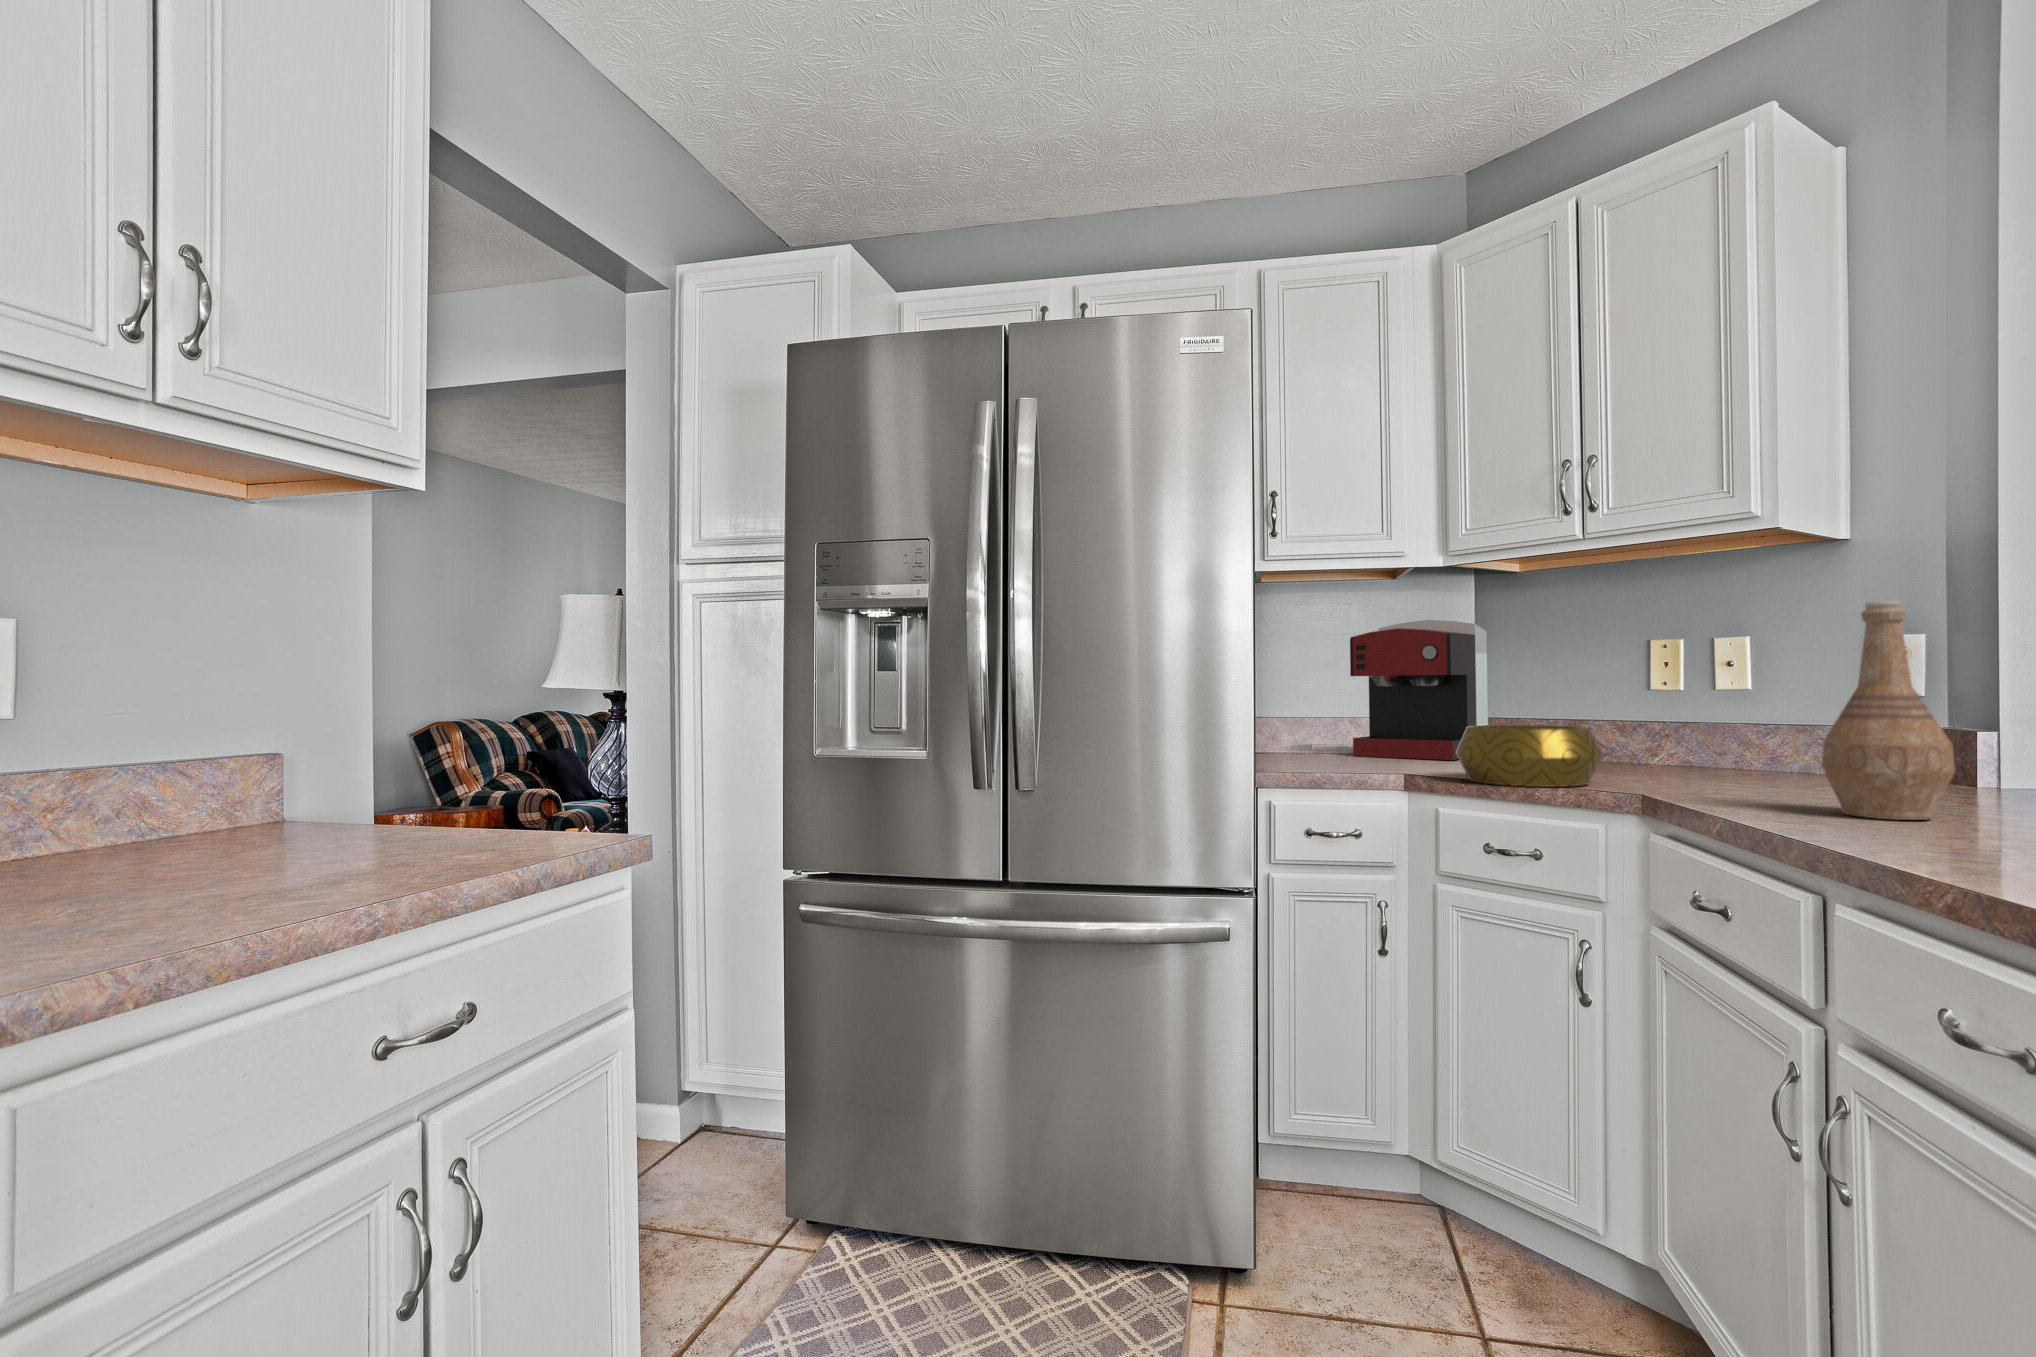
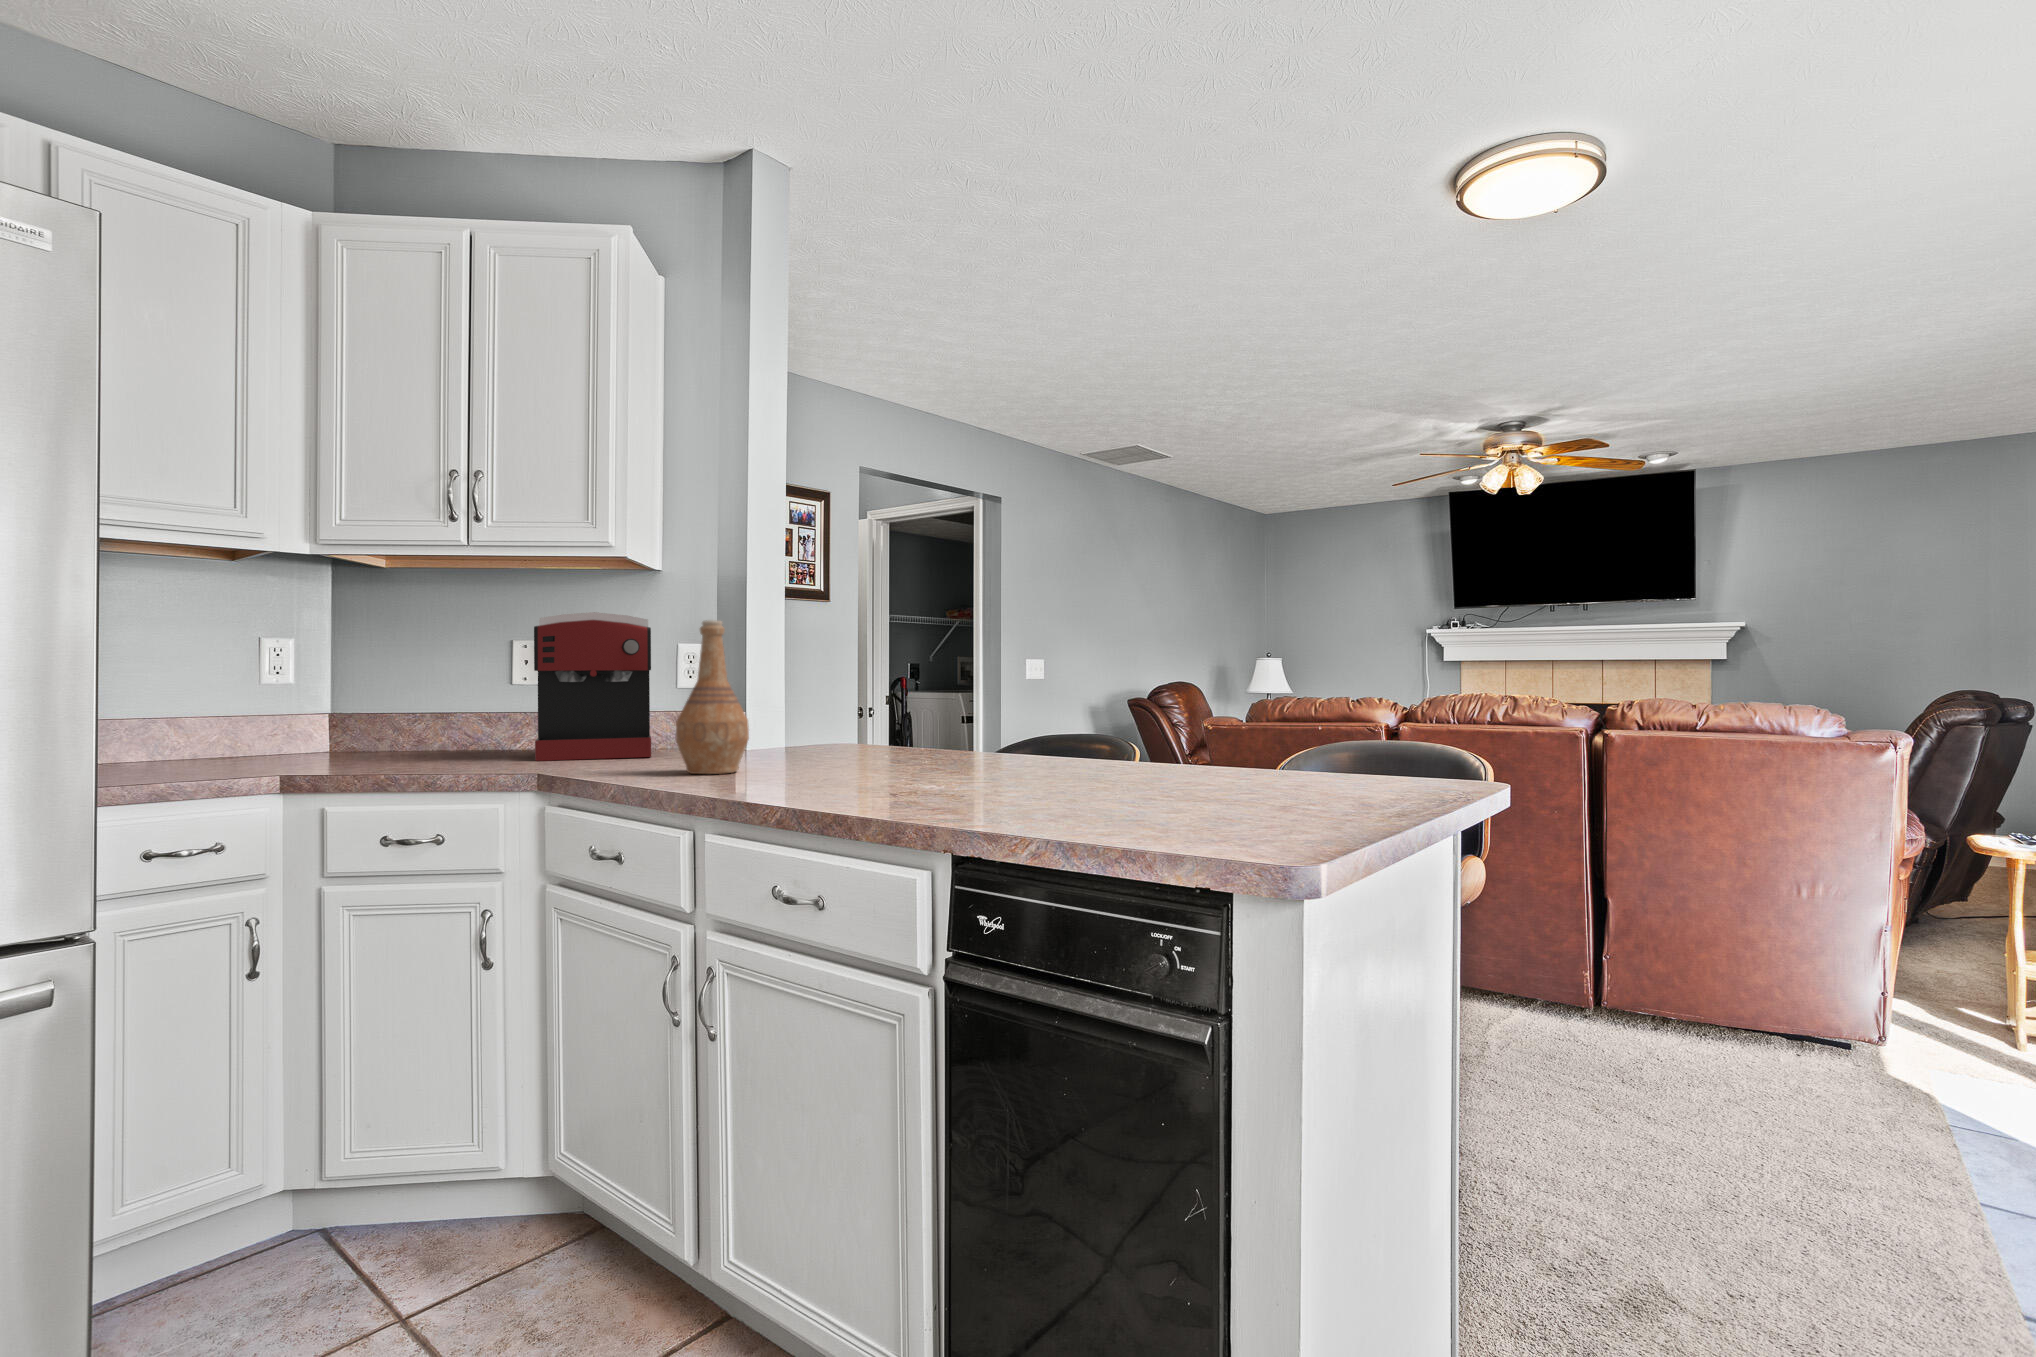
coffee maker: present [1350,620,1488,760] -> present [534,612,651,761]
decorative bowl: present [1456,725,1603,787] -> none [355,718,502,777]

